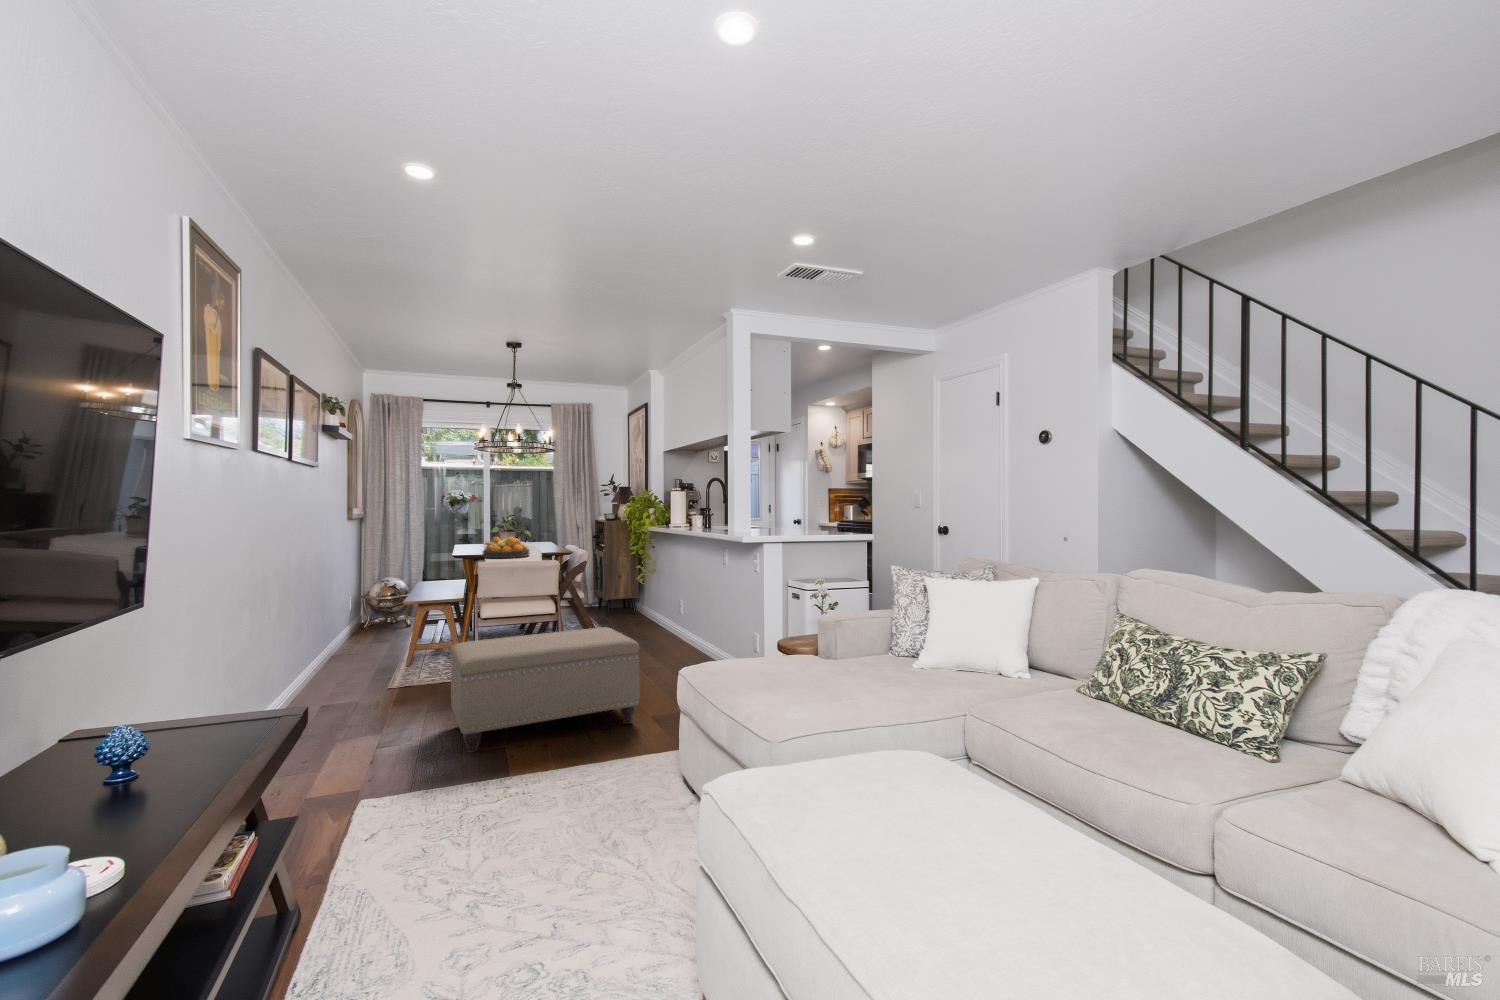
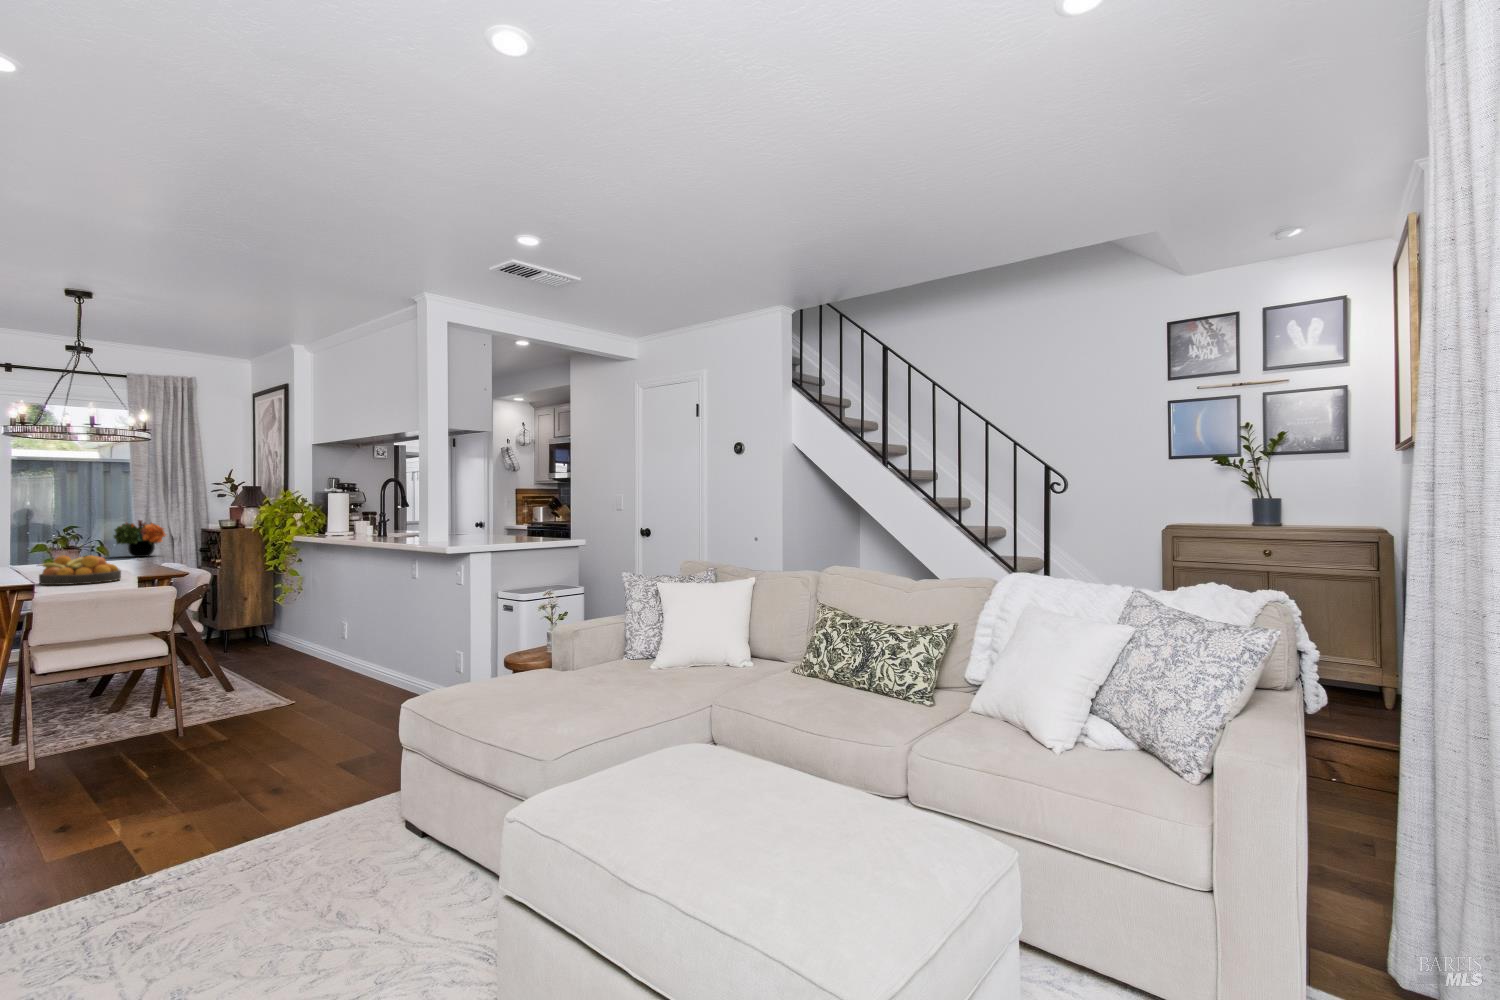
flower arrangement: none [539,513,572,541] -> present [114,520,166,557]
ottoman: present [450,627,640,753] -> none [28,662,328,845]

